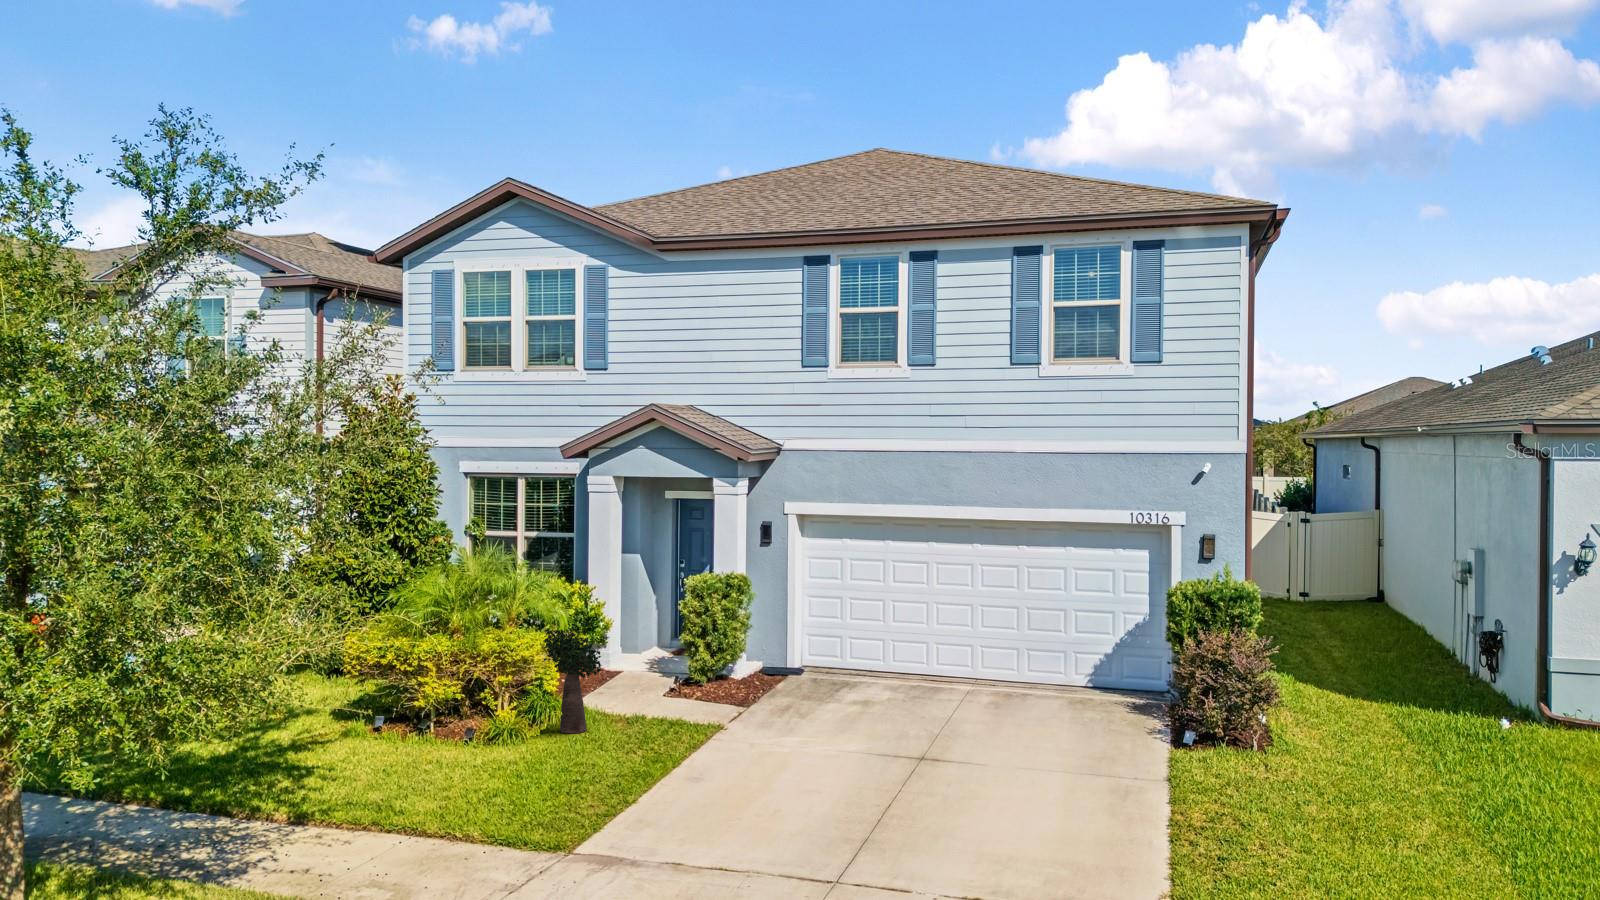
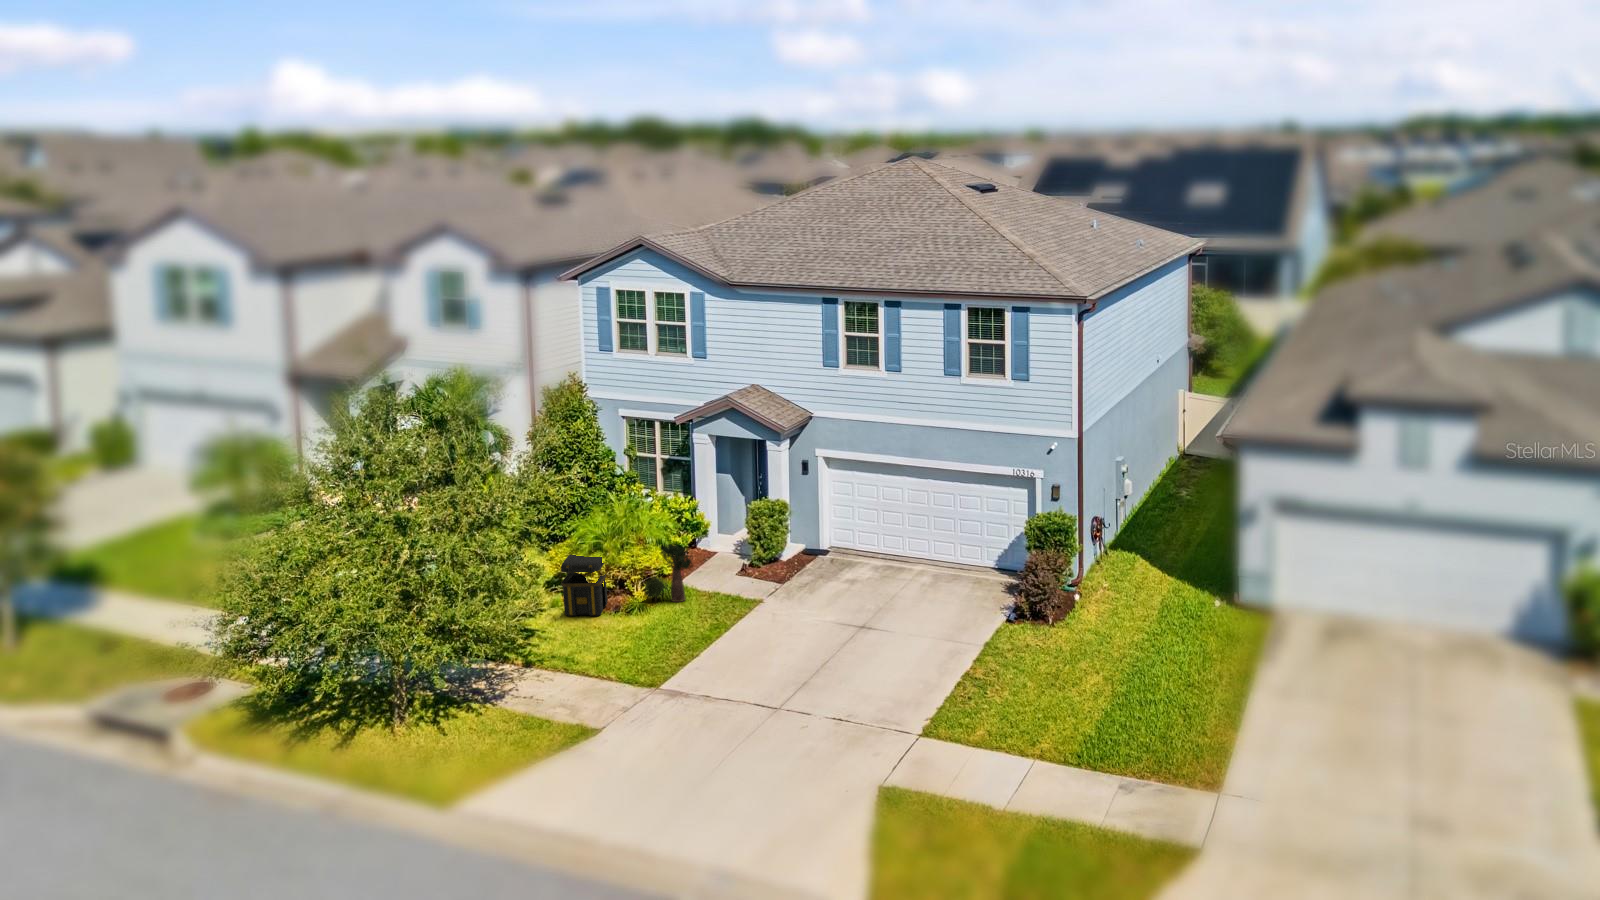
toolbox: none [367,645,449,755] -> present [561,555,607,616]

